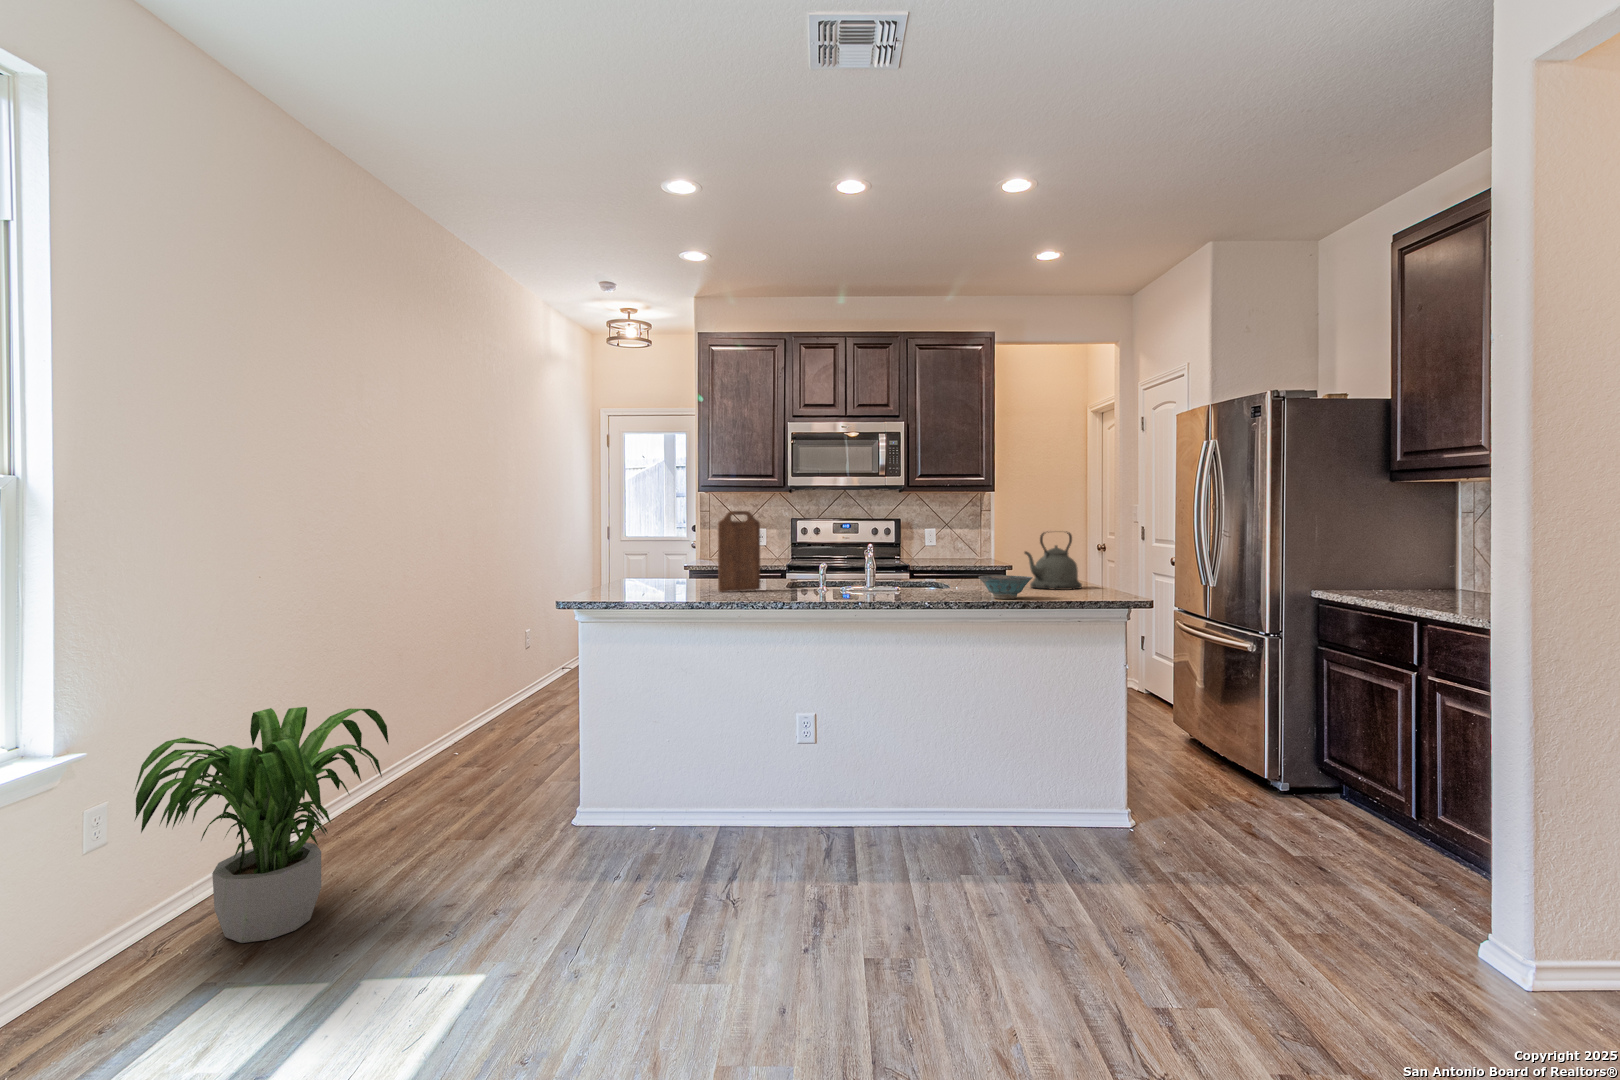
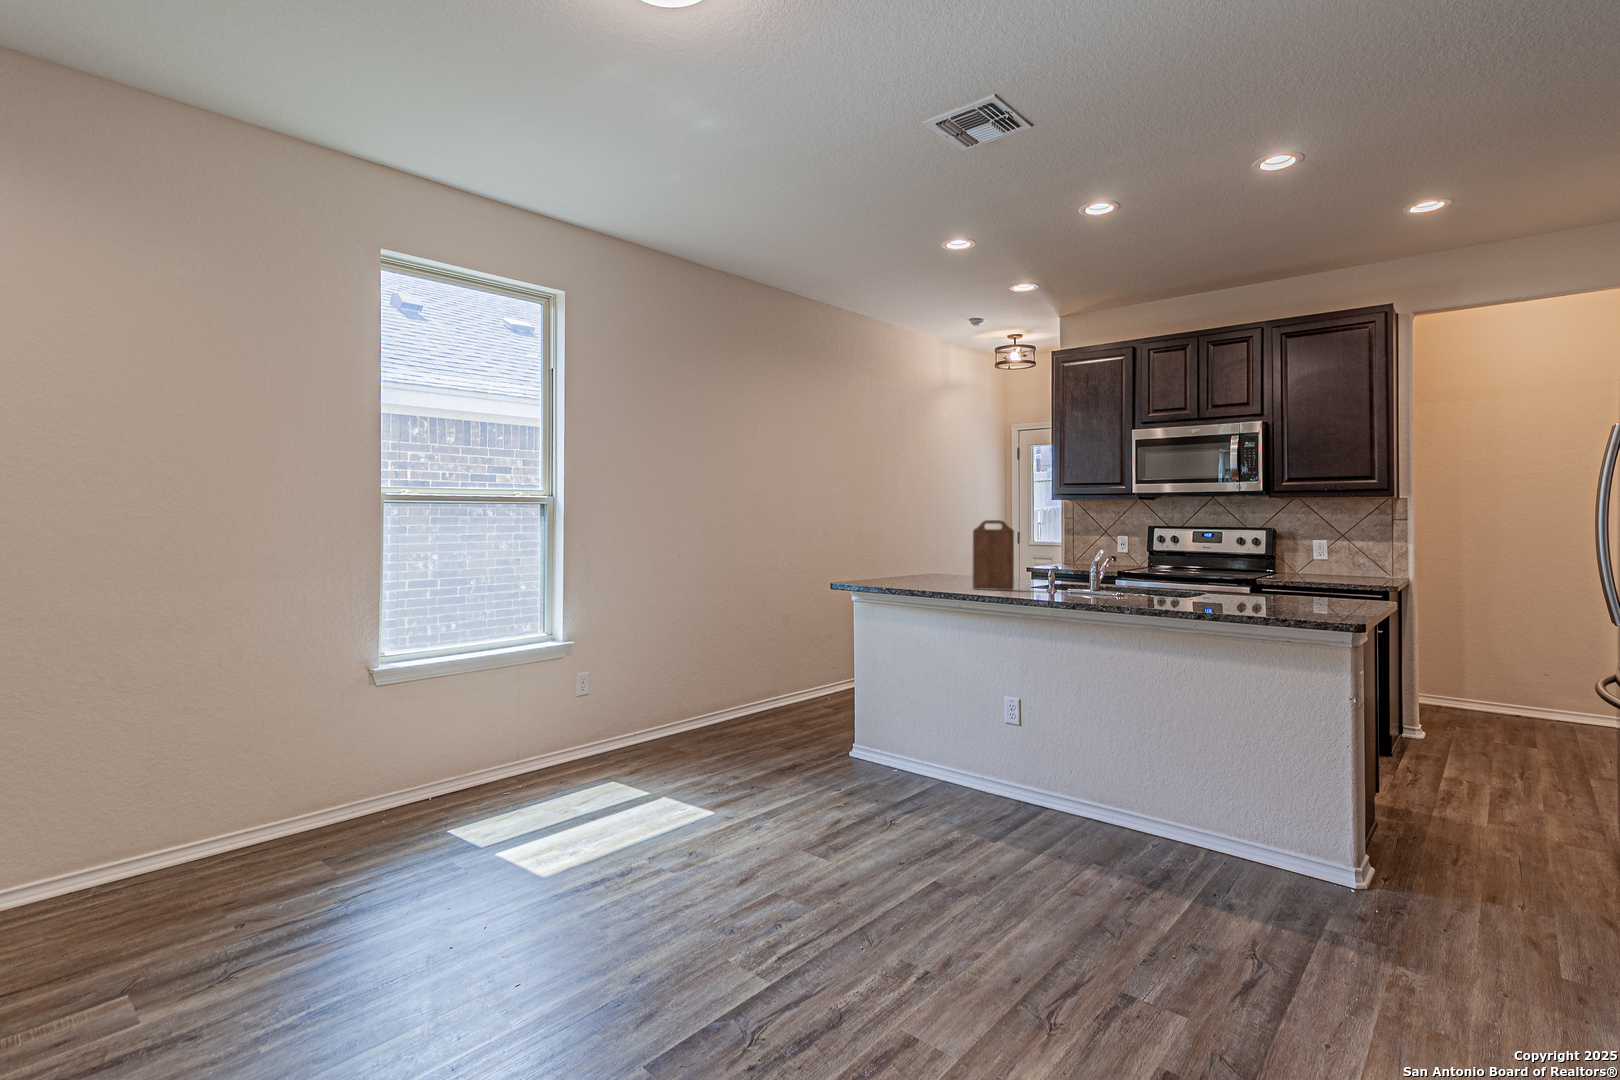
kettle: present [1025,532,1082,590] -> none [1265,543,1346,608]
ceramic bowl: present [979,575,1033,599] -> none [1152,585,1210,608]
potted plant: present [135,707,389,943] -> none [578,641,714,773]

